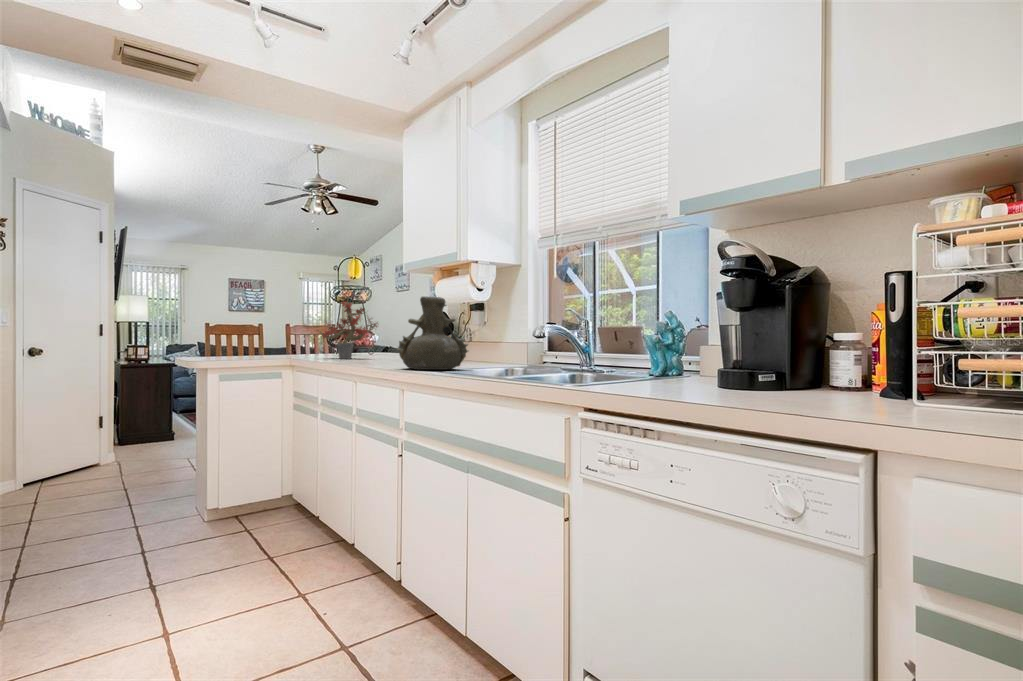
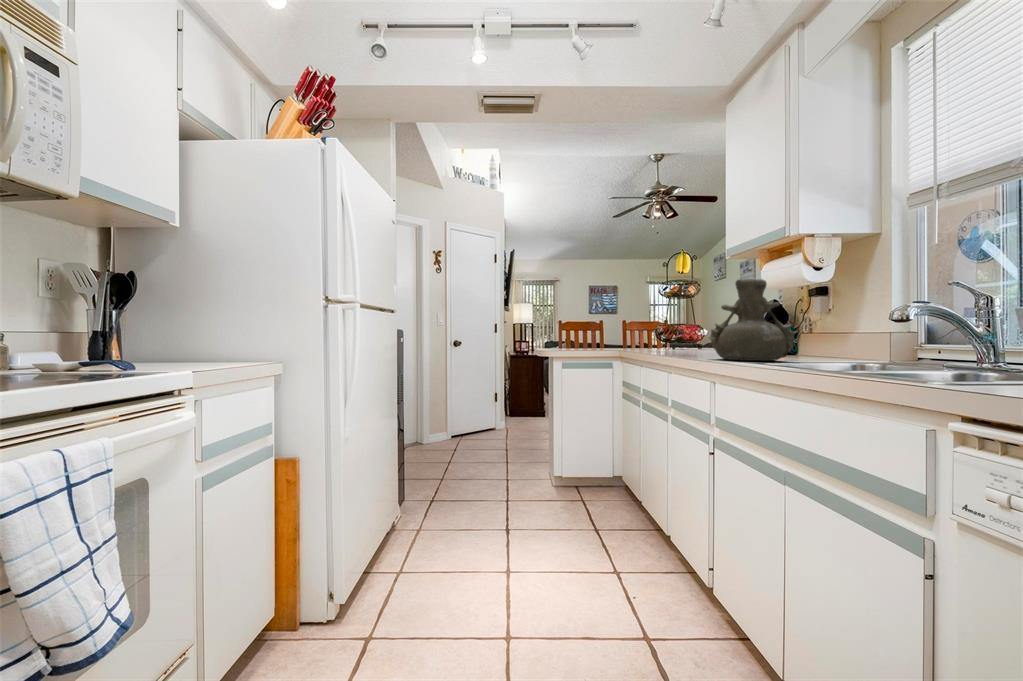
potted plant: present [321,295,377,359] -> none [638,284,705,351]

